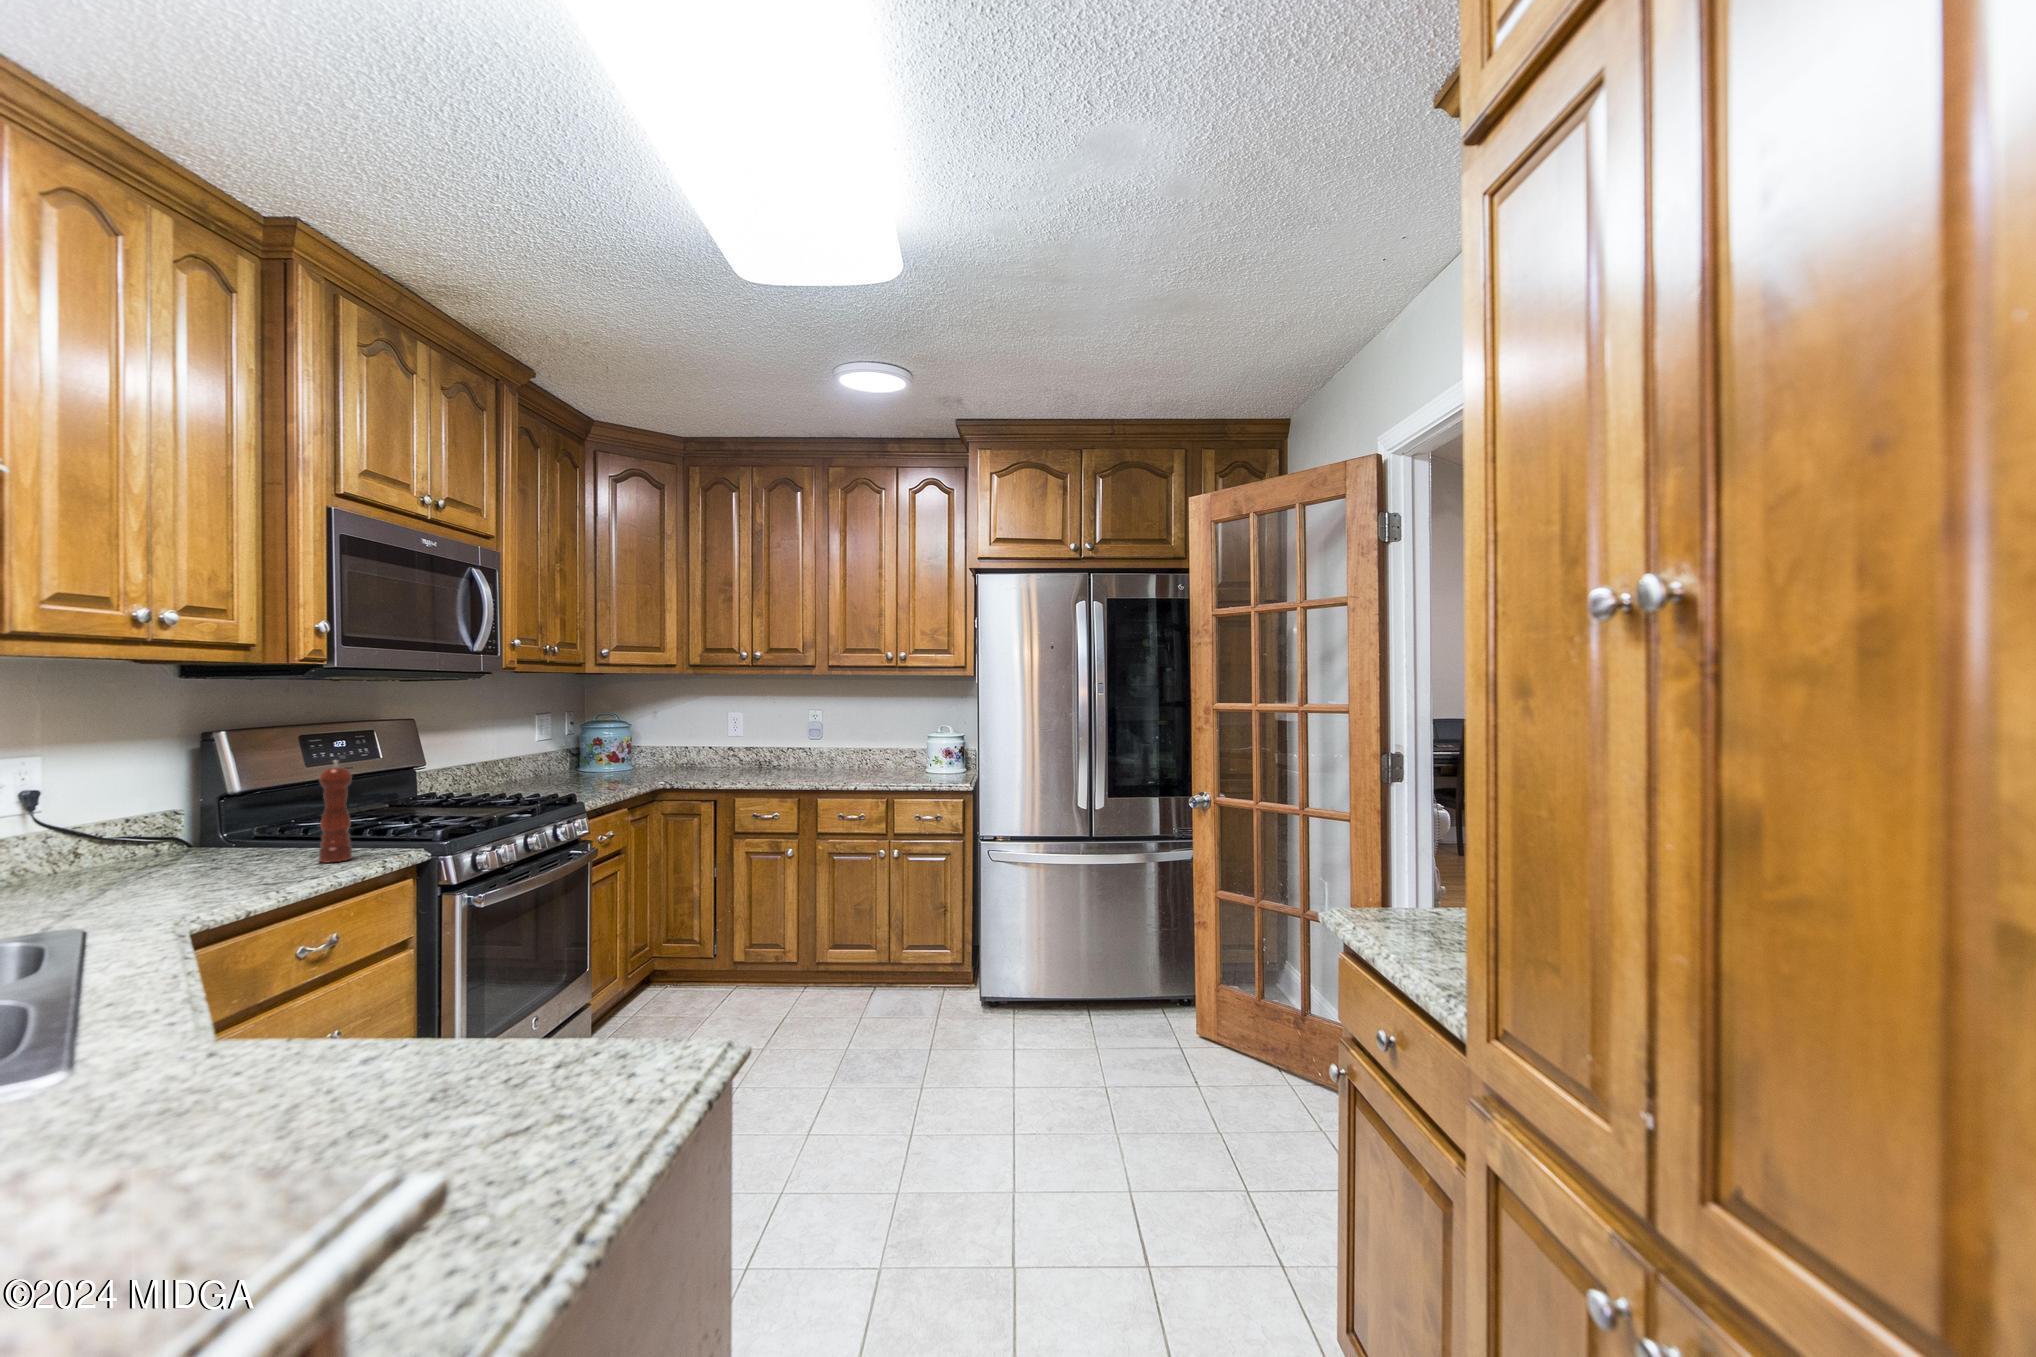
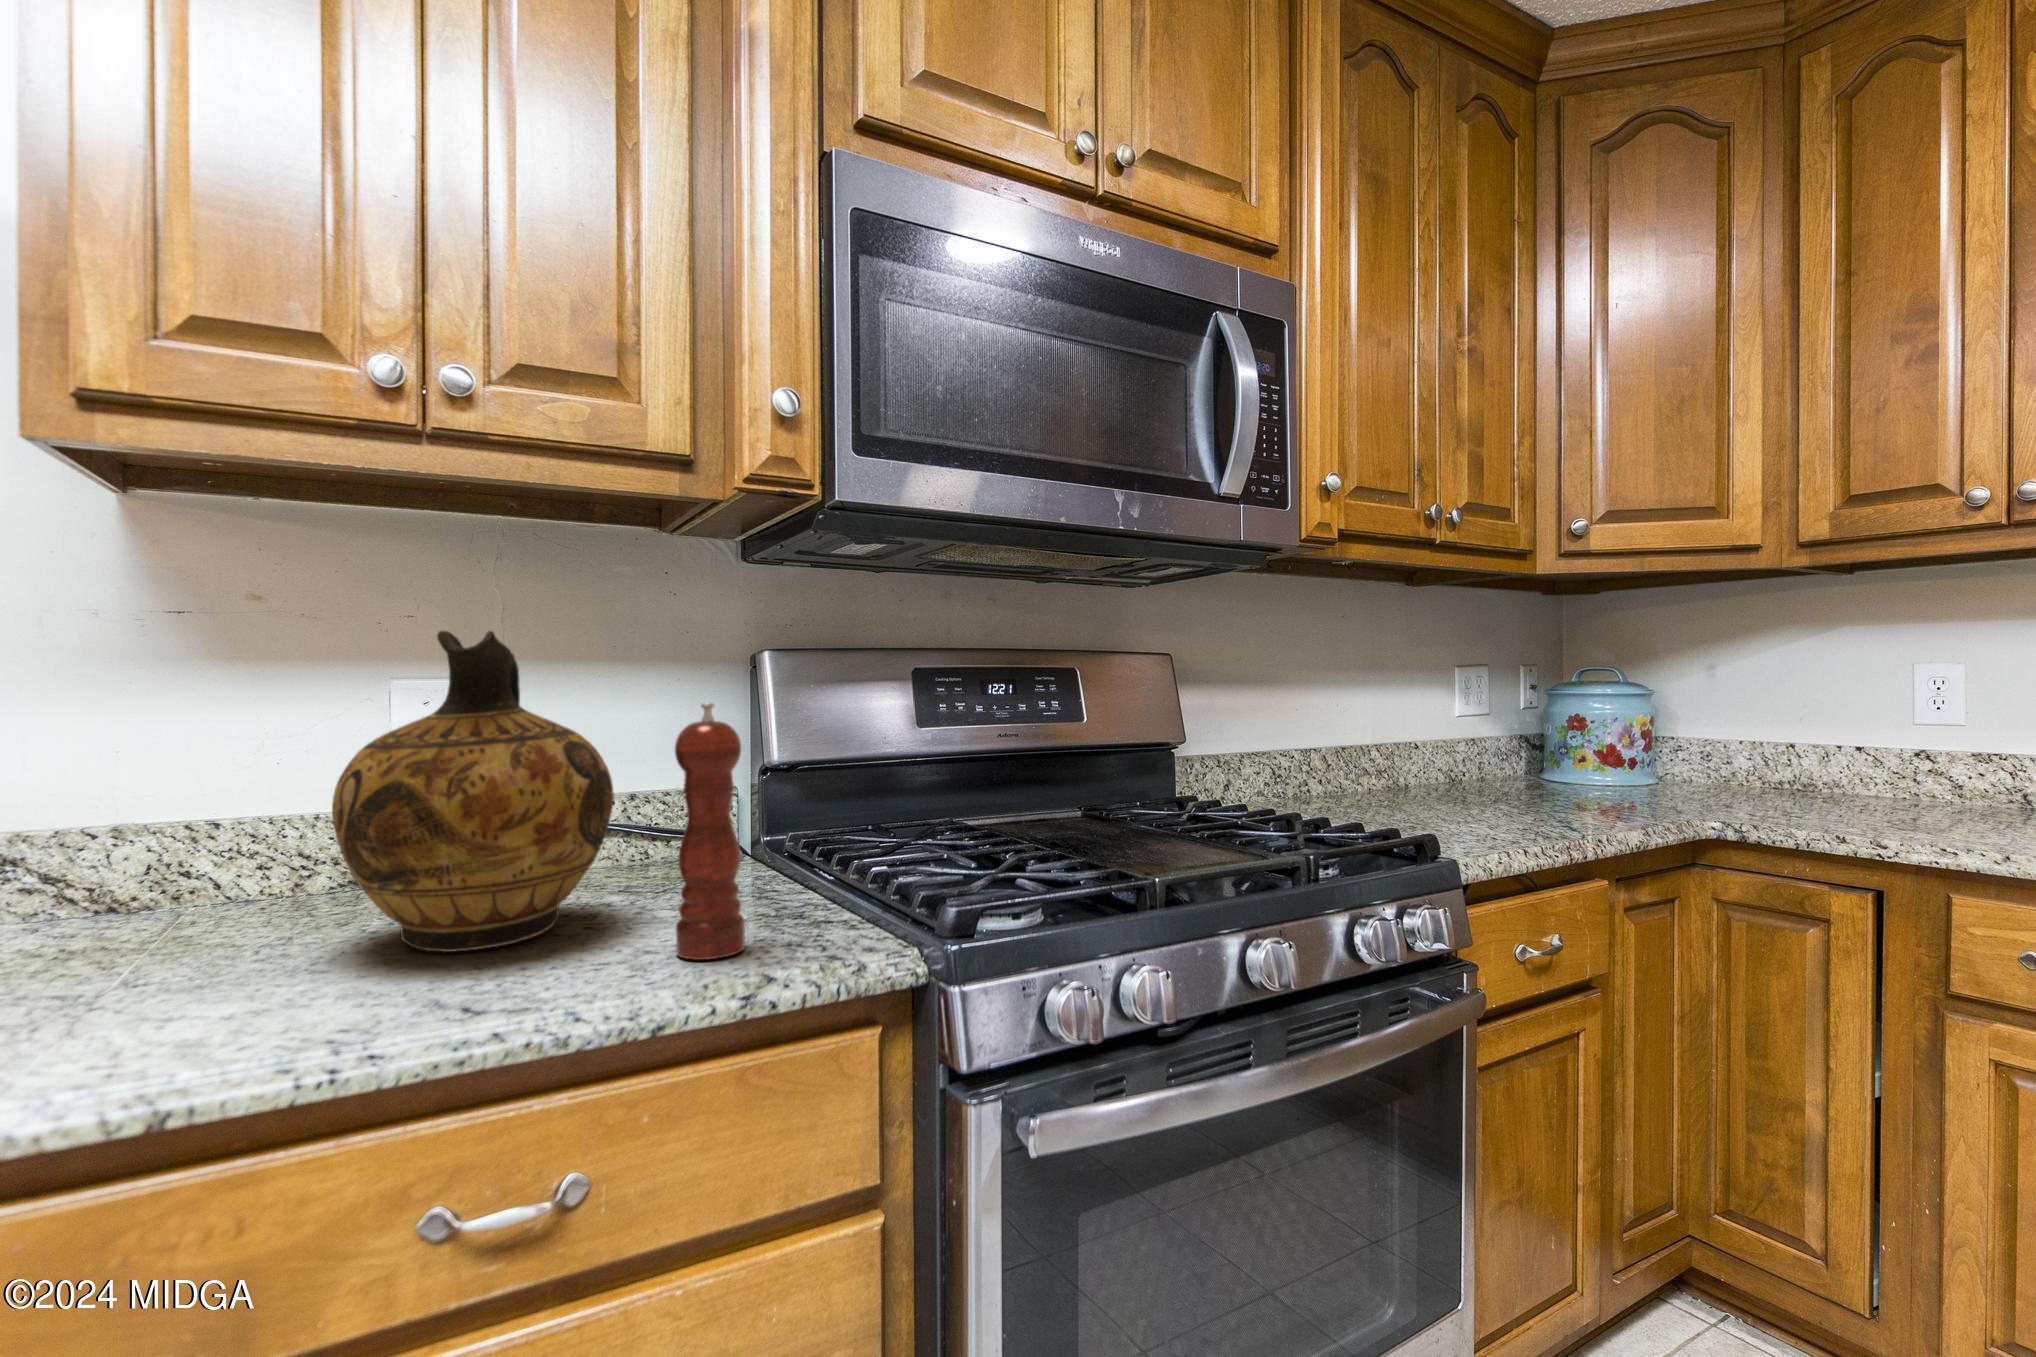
ceramic jug: none [103,735,262,884] -> present [332,631,614,952]

